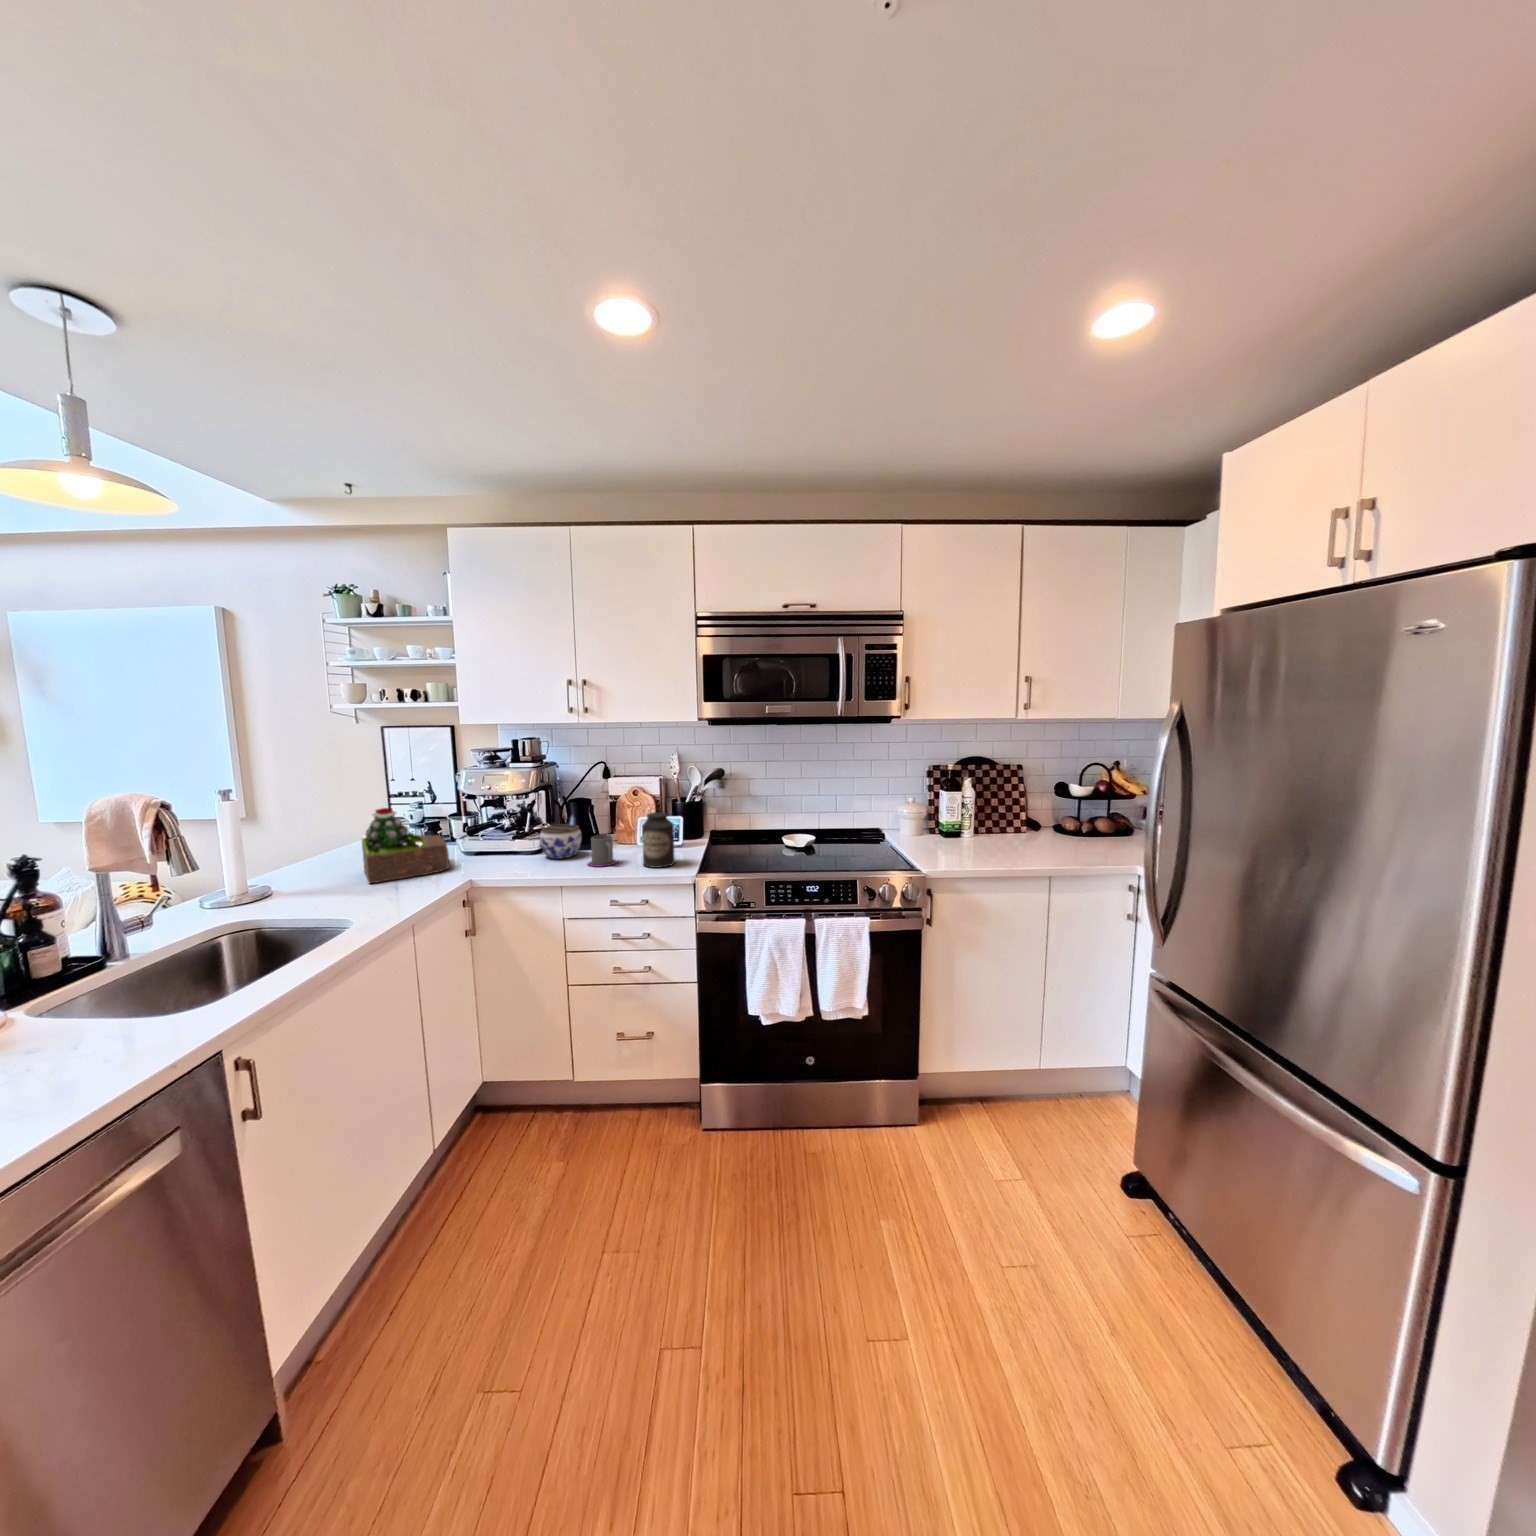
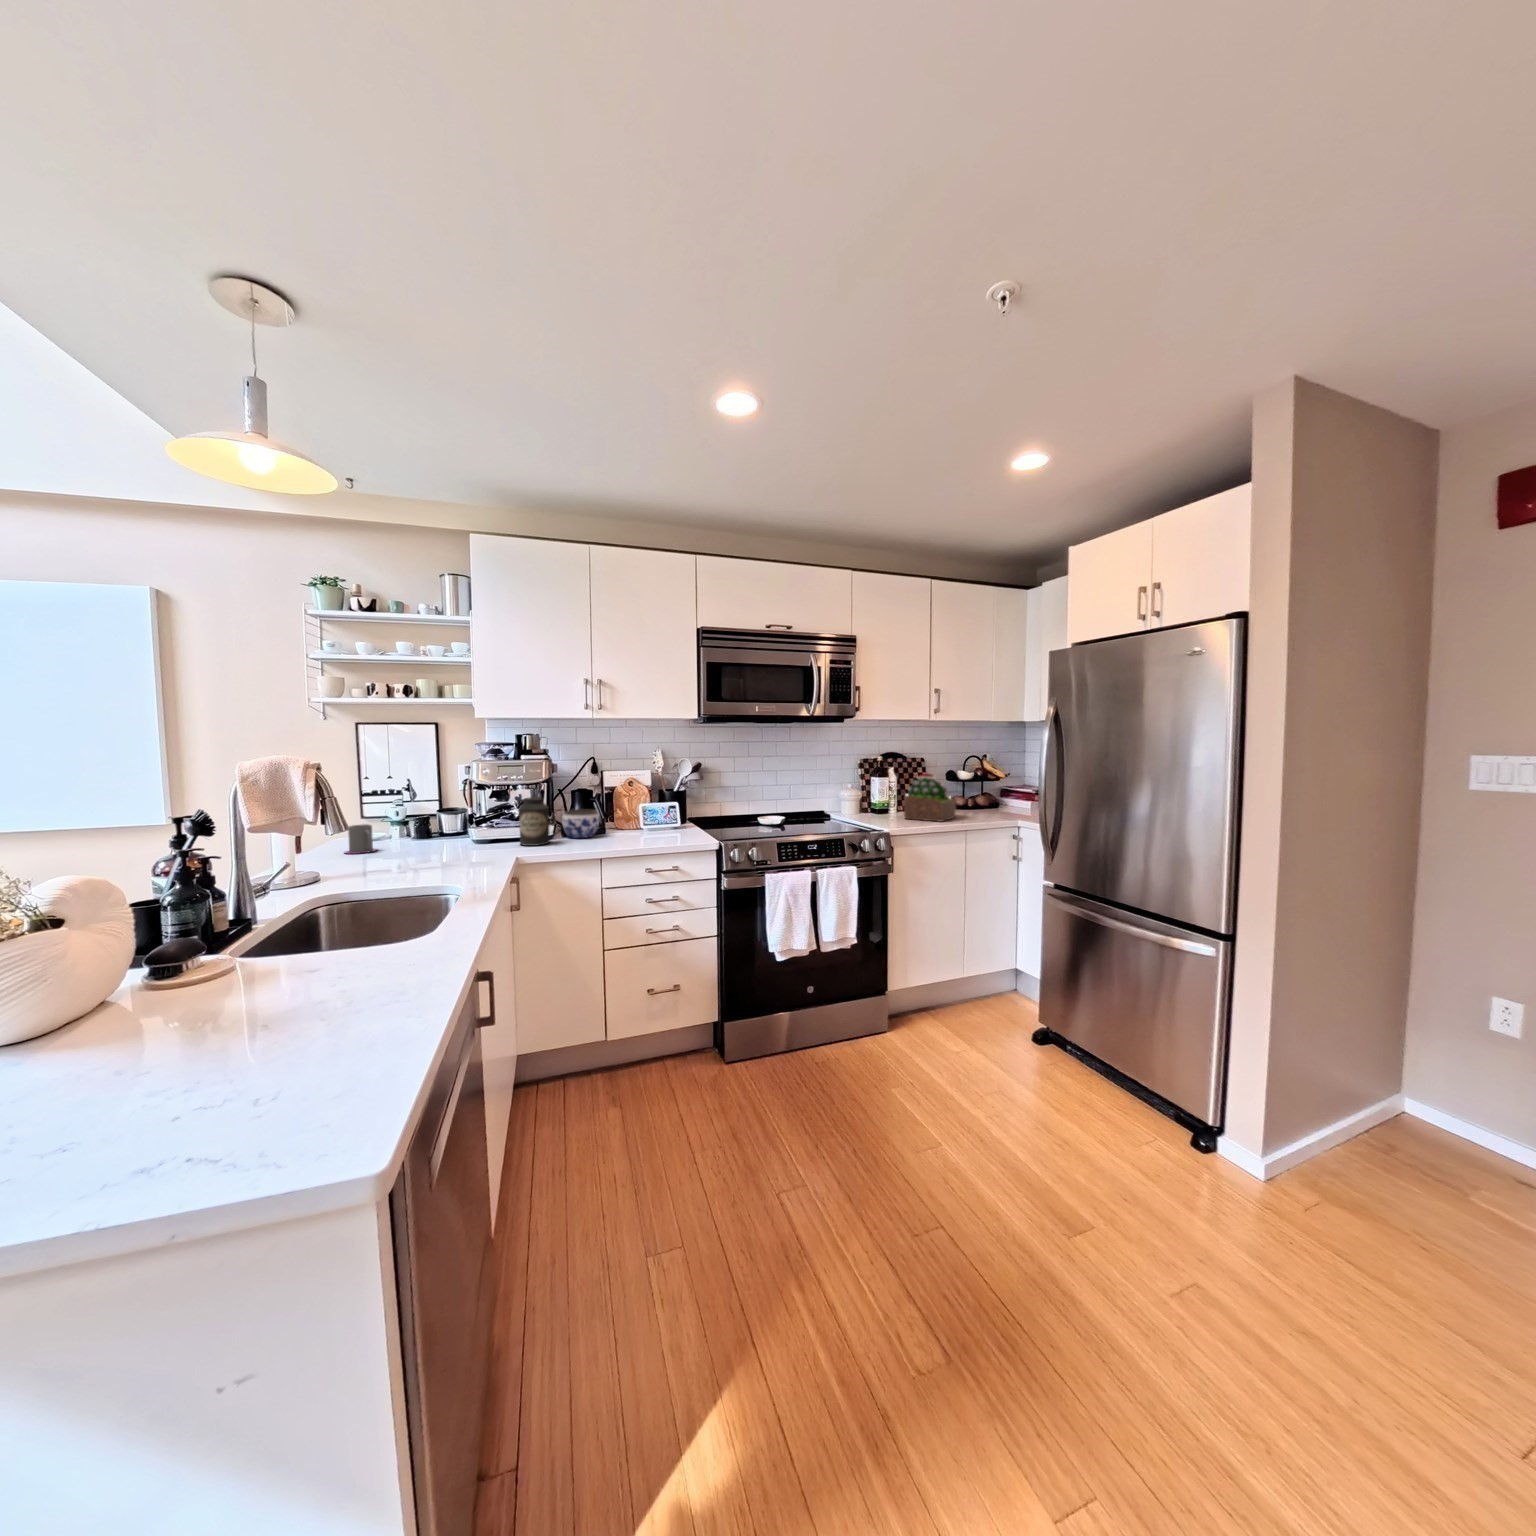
succulent plant: present [362,808,449,883] -> present [904,773,956,822]
canister: present [642,812,675,868] -> present [519,797,550,846]
mug: present [588,835,618,867] -> present [345,824,377,854]

